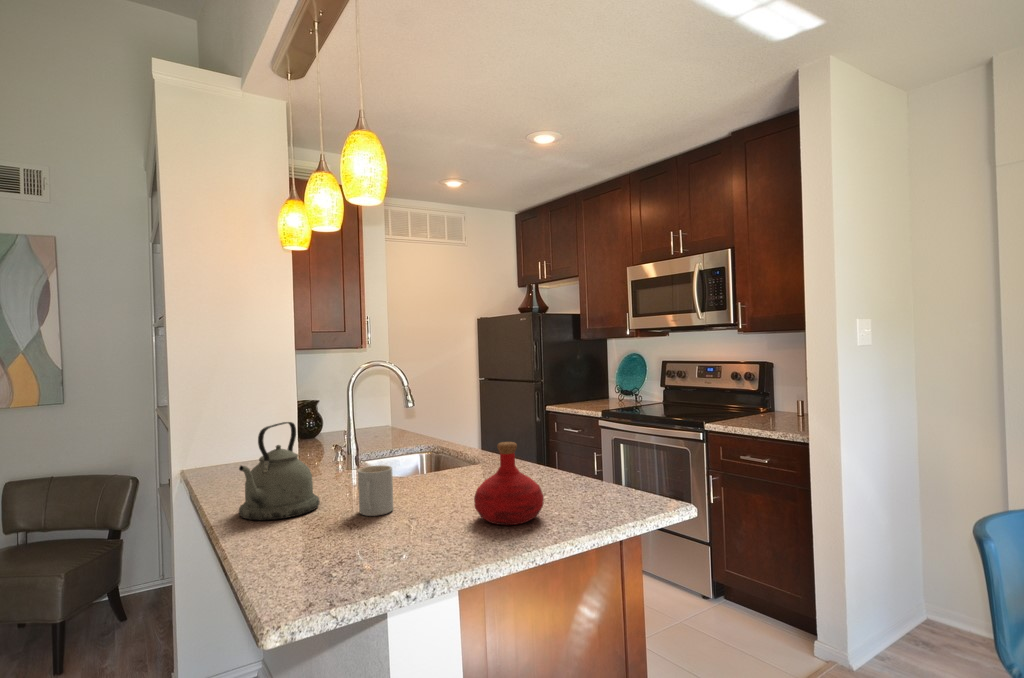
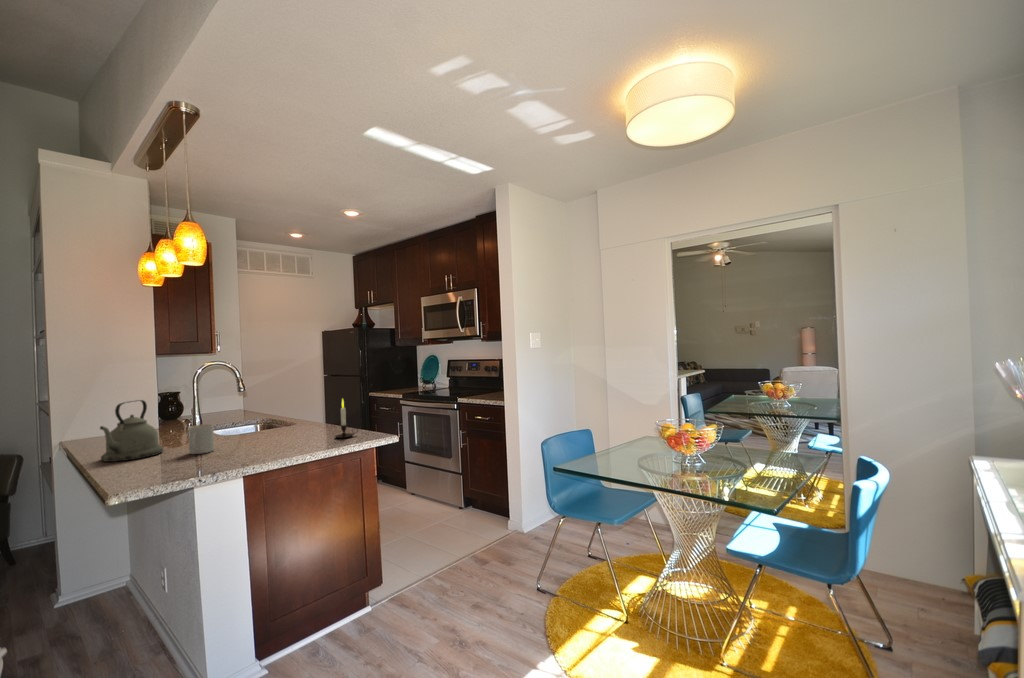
candle: none [573,430,609,500] -> present [335,399,356,438]
bottle: present [474,442,544,525] -> none [263,405,308,452]

